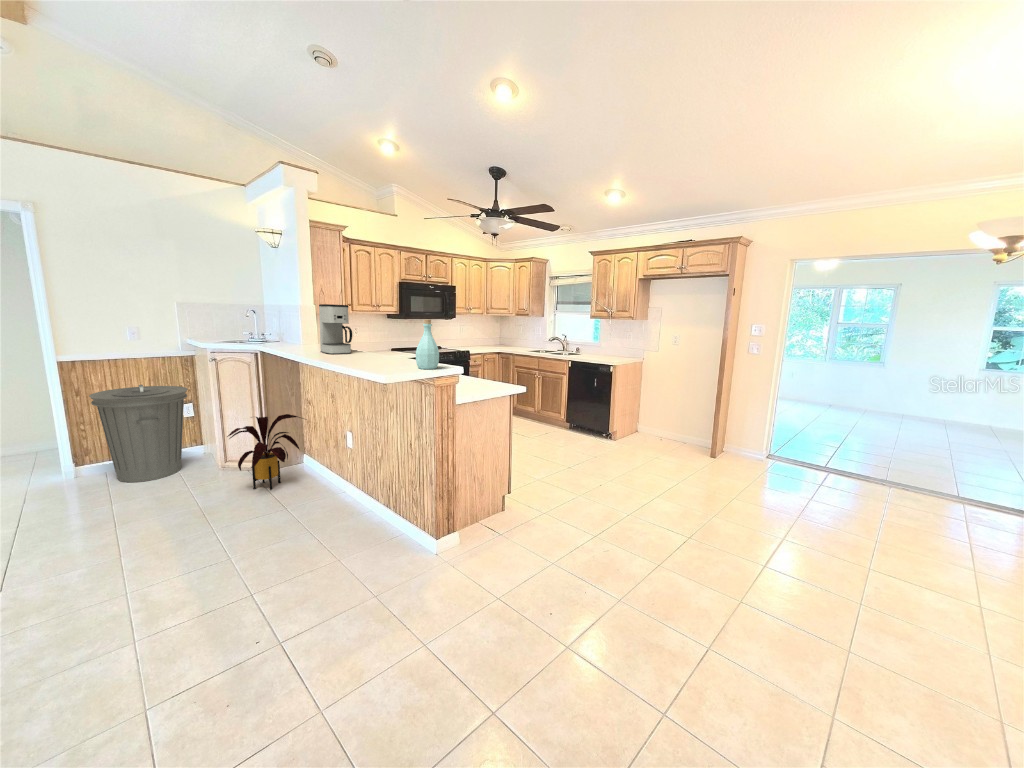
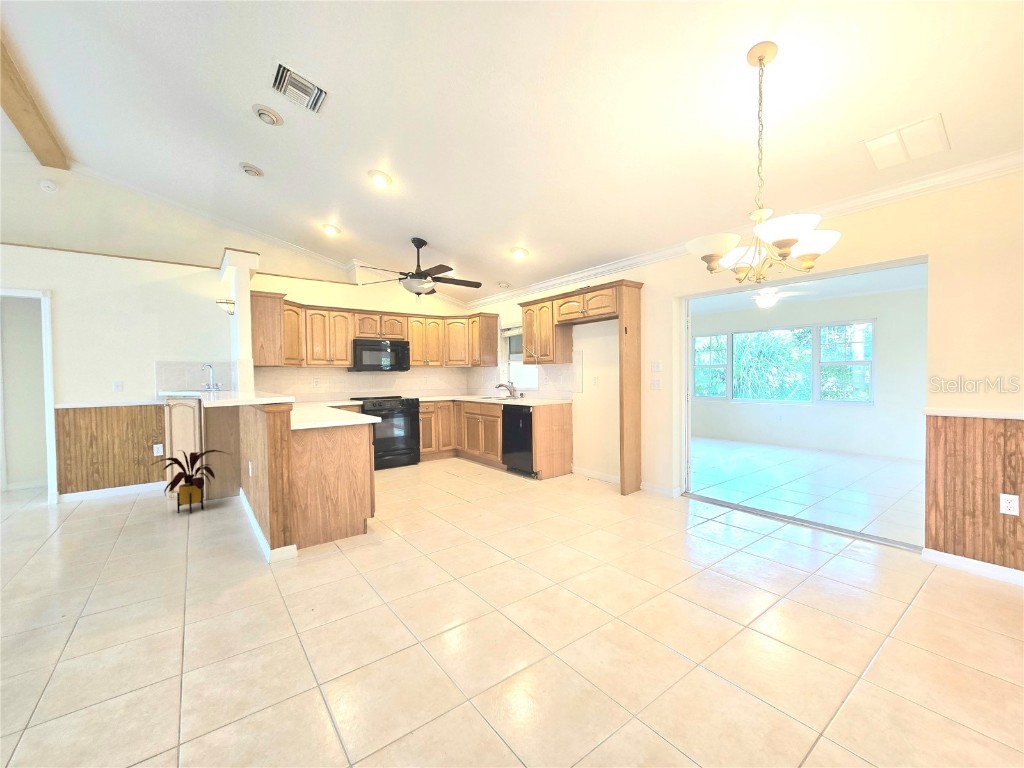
coffee maker: present [319,304,352,354] -> none [231,356,257,396]
bottle: present [416,319,439,369] -> none [260,363,282,402]
trash can: present [89,385,188,482] -> none [69,427,150,507]

